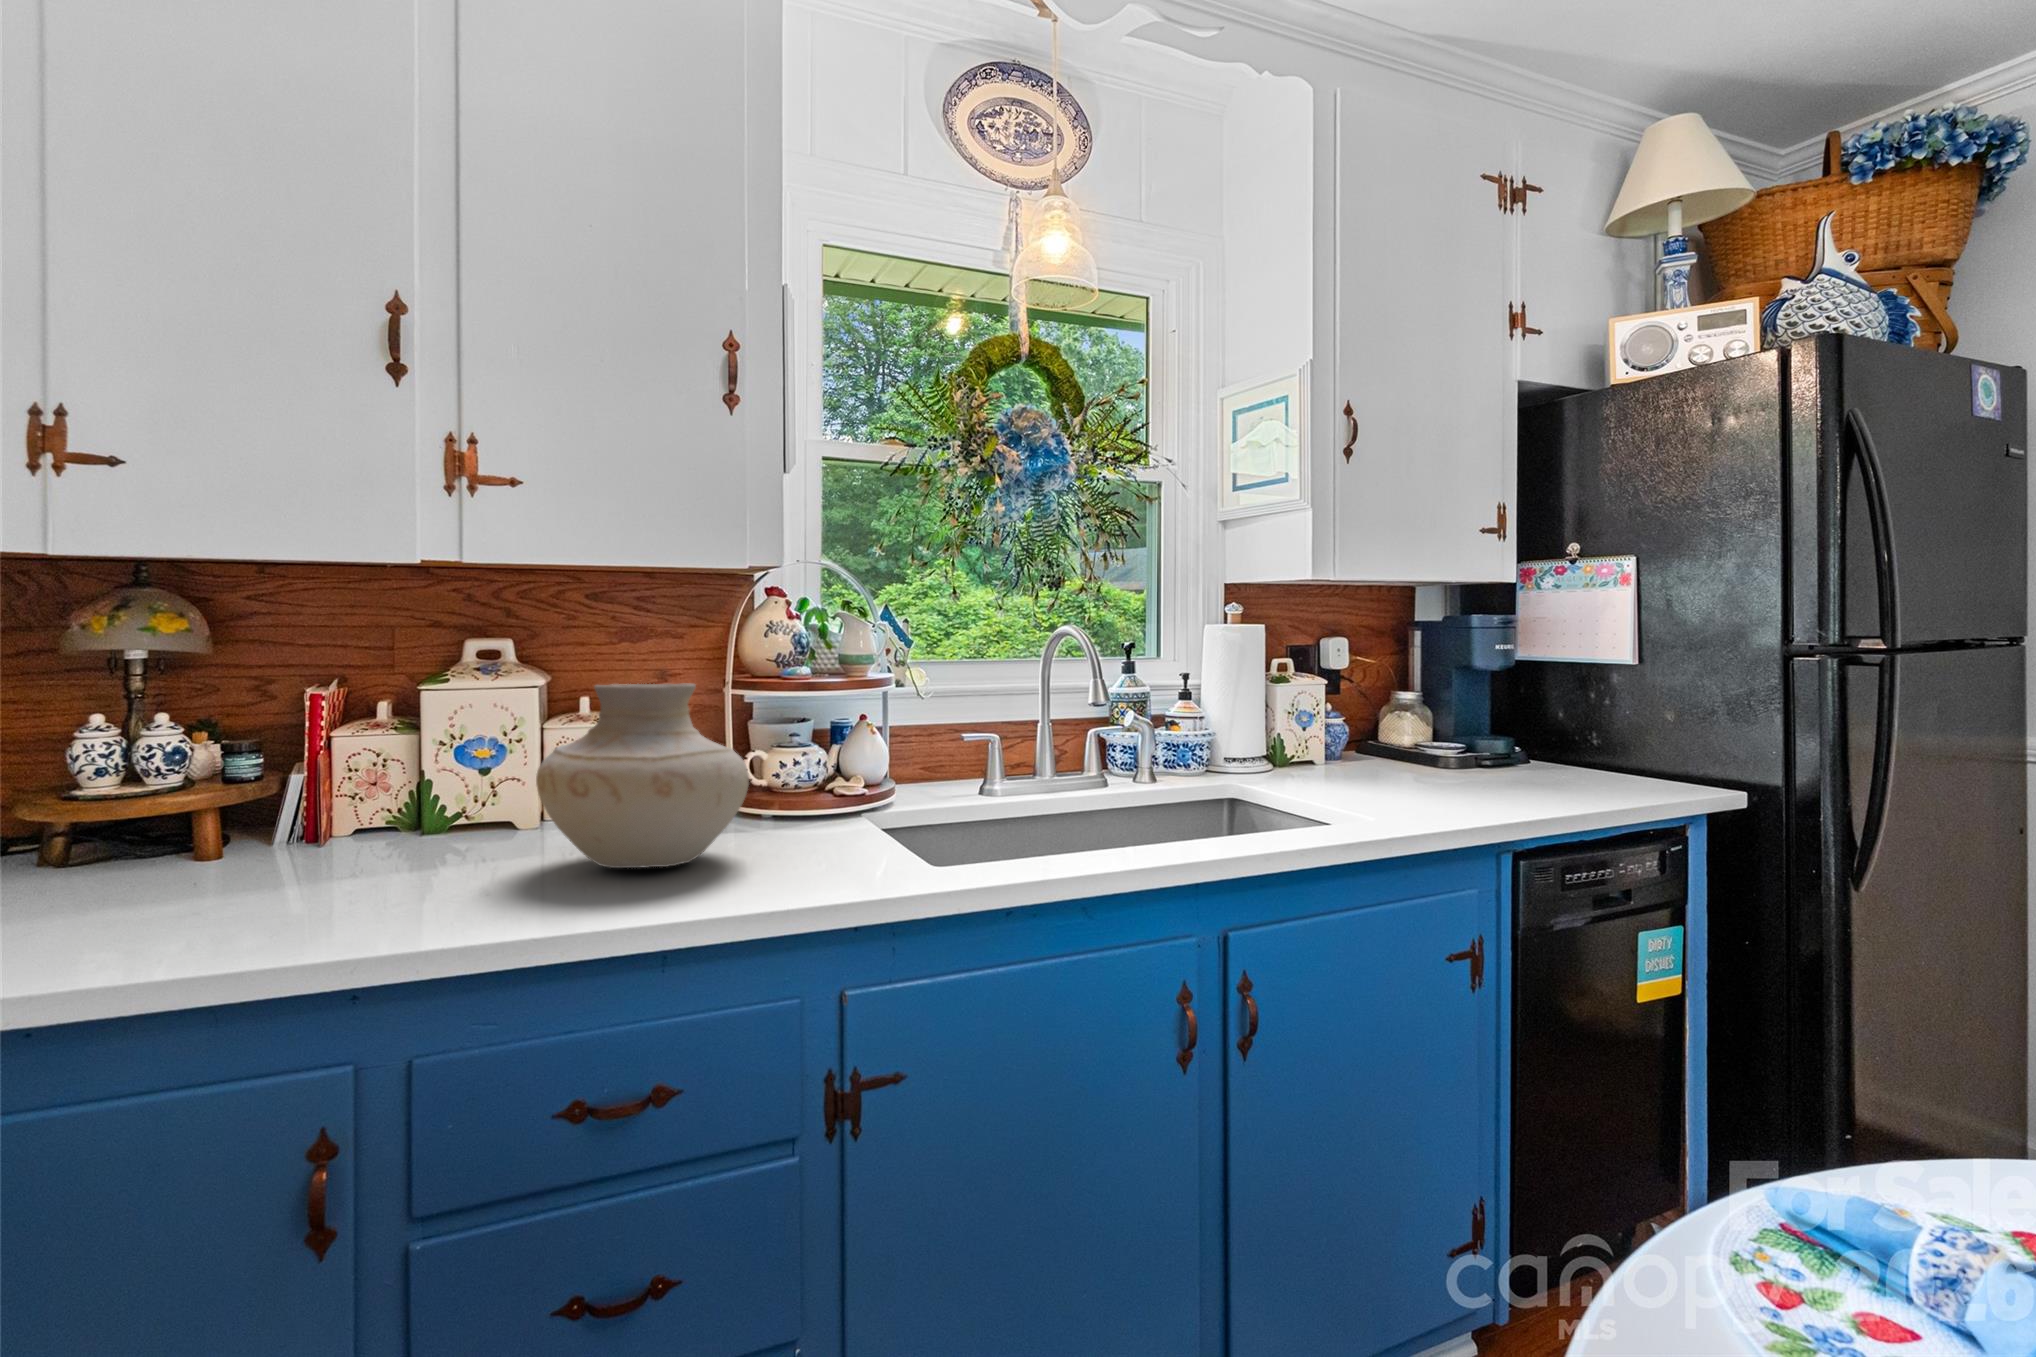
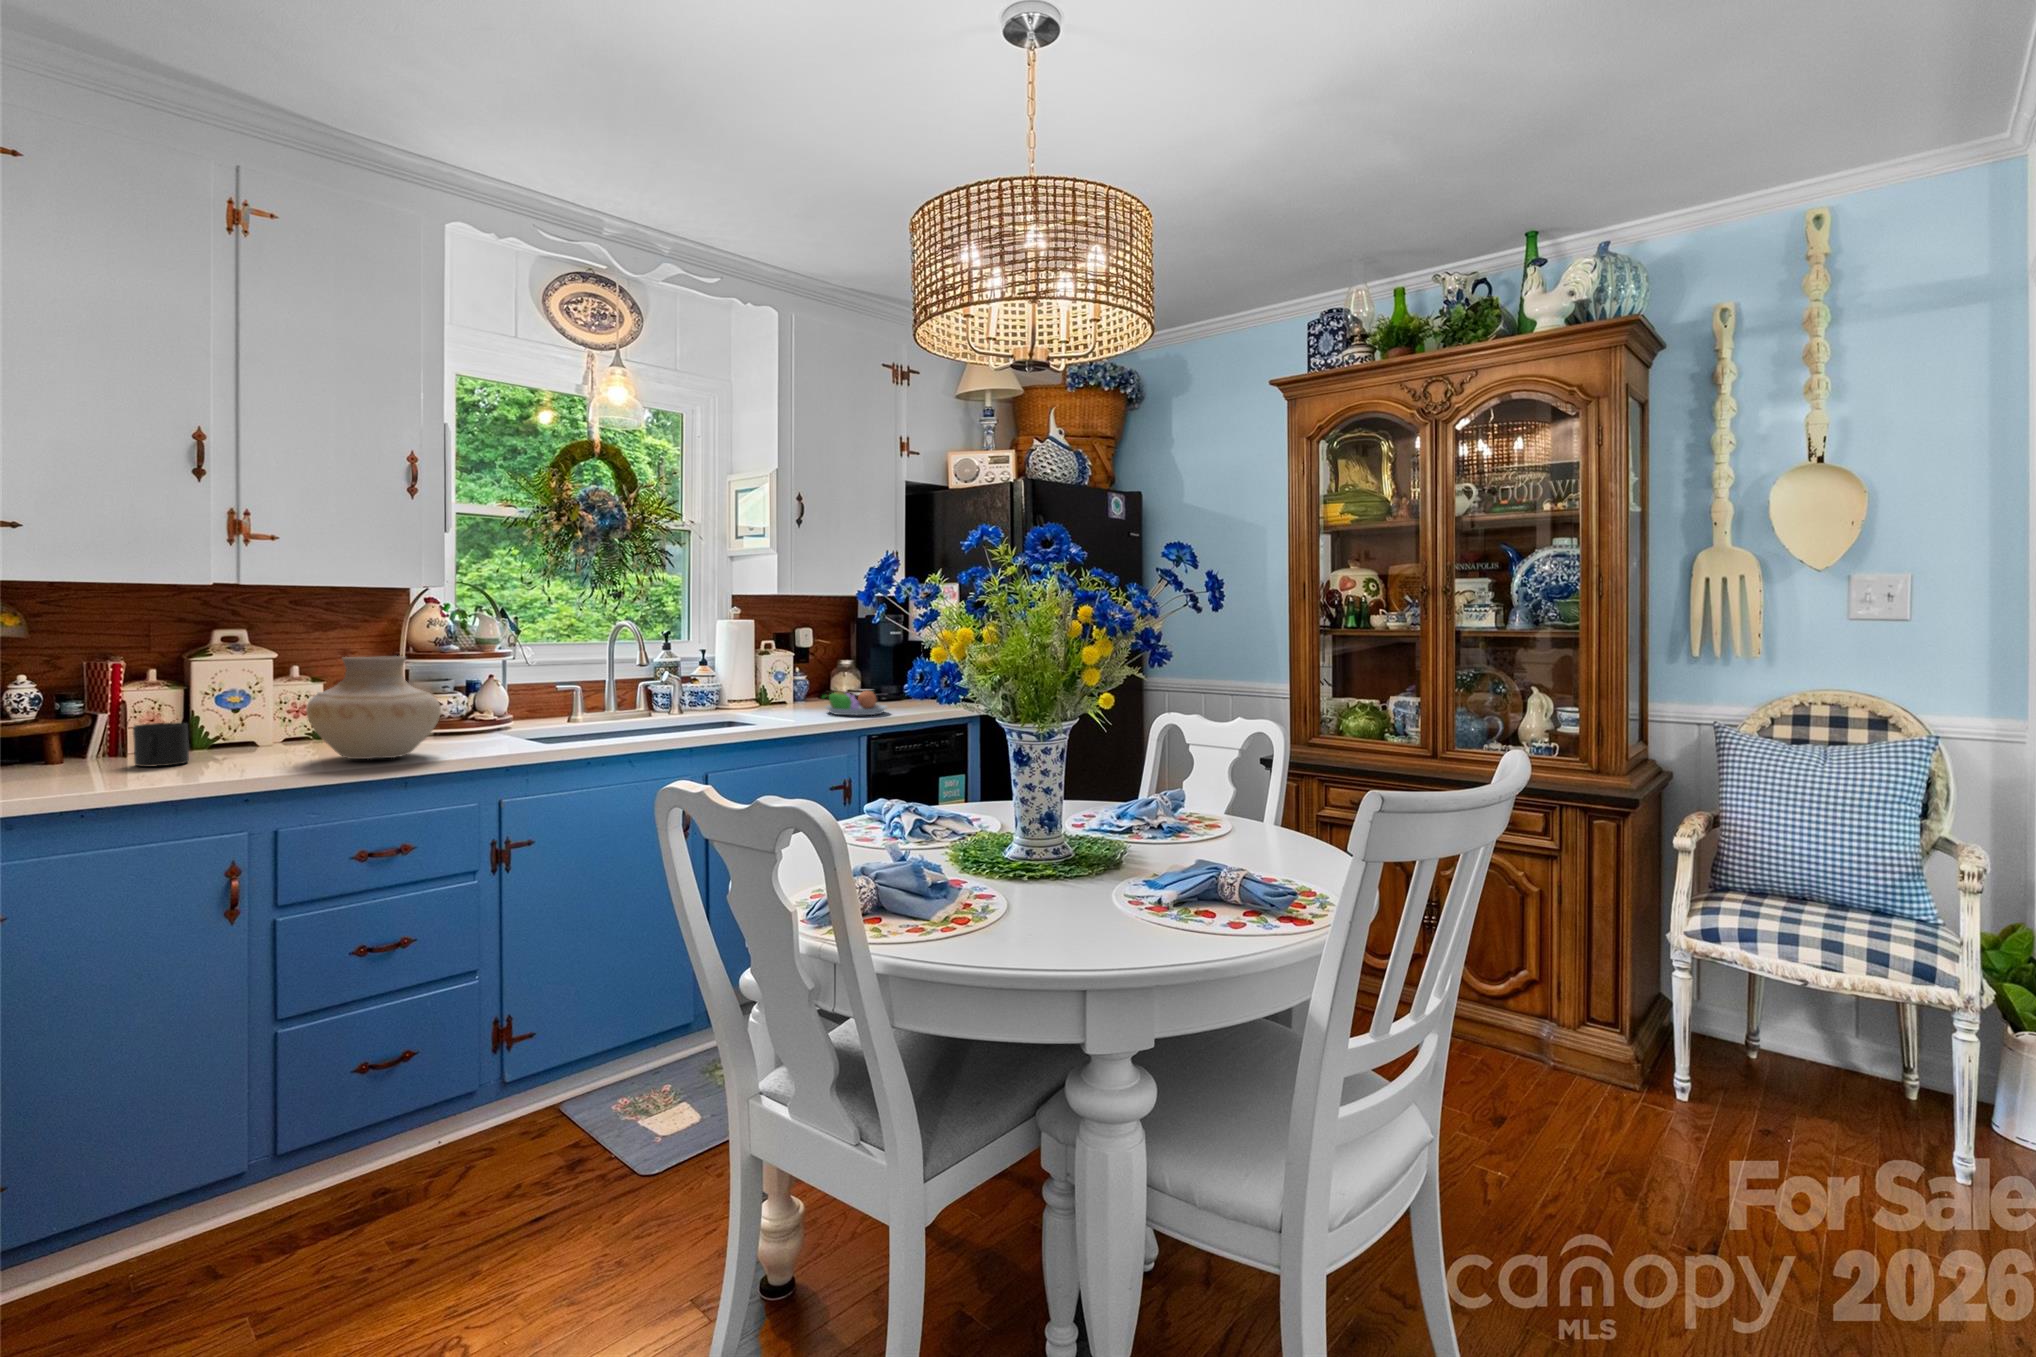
fruit bowl: none [1393,741,1520,796] -> present [822,690,887,715]
mug: none [316,790,396,864] -> present [133,723,189,767]

